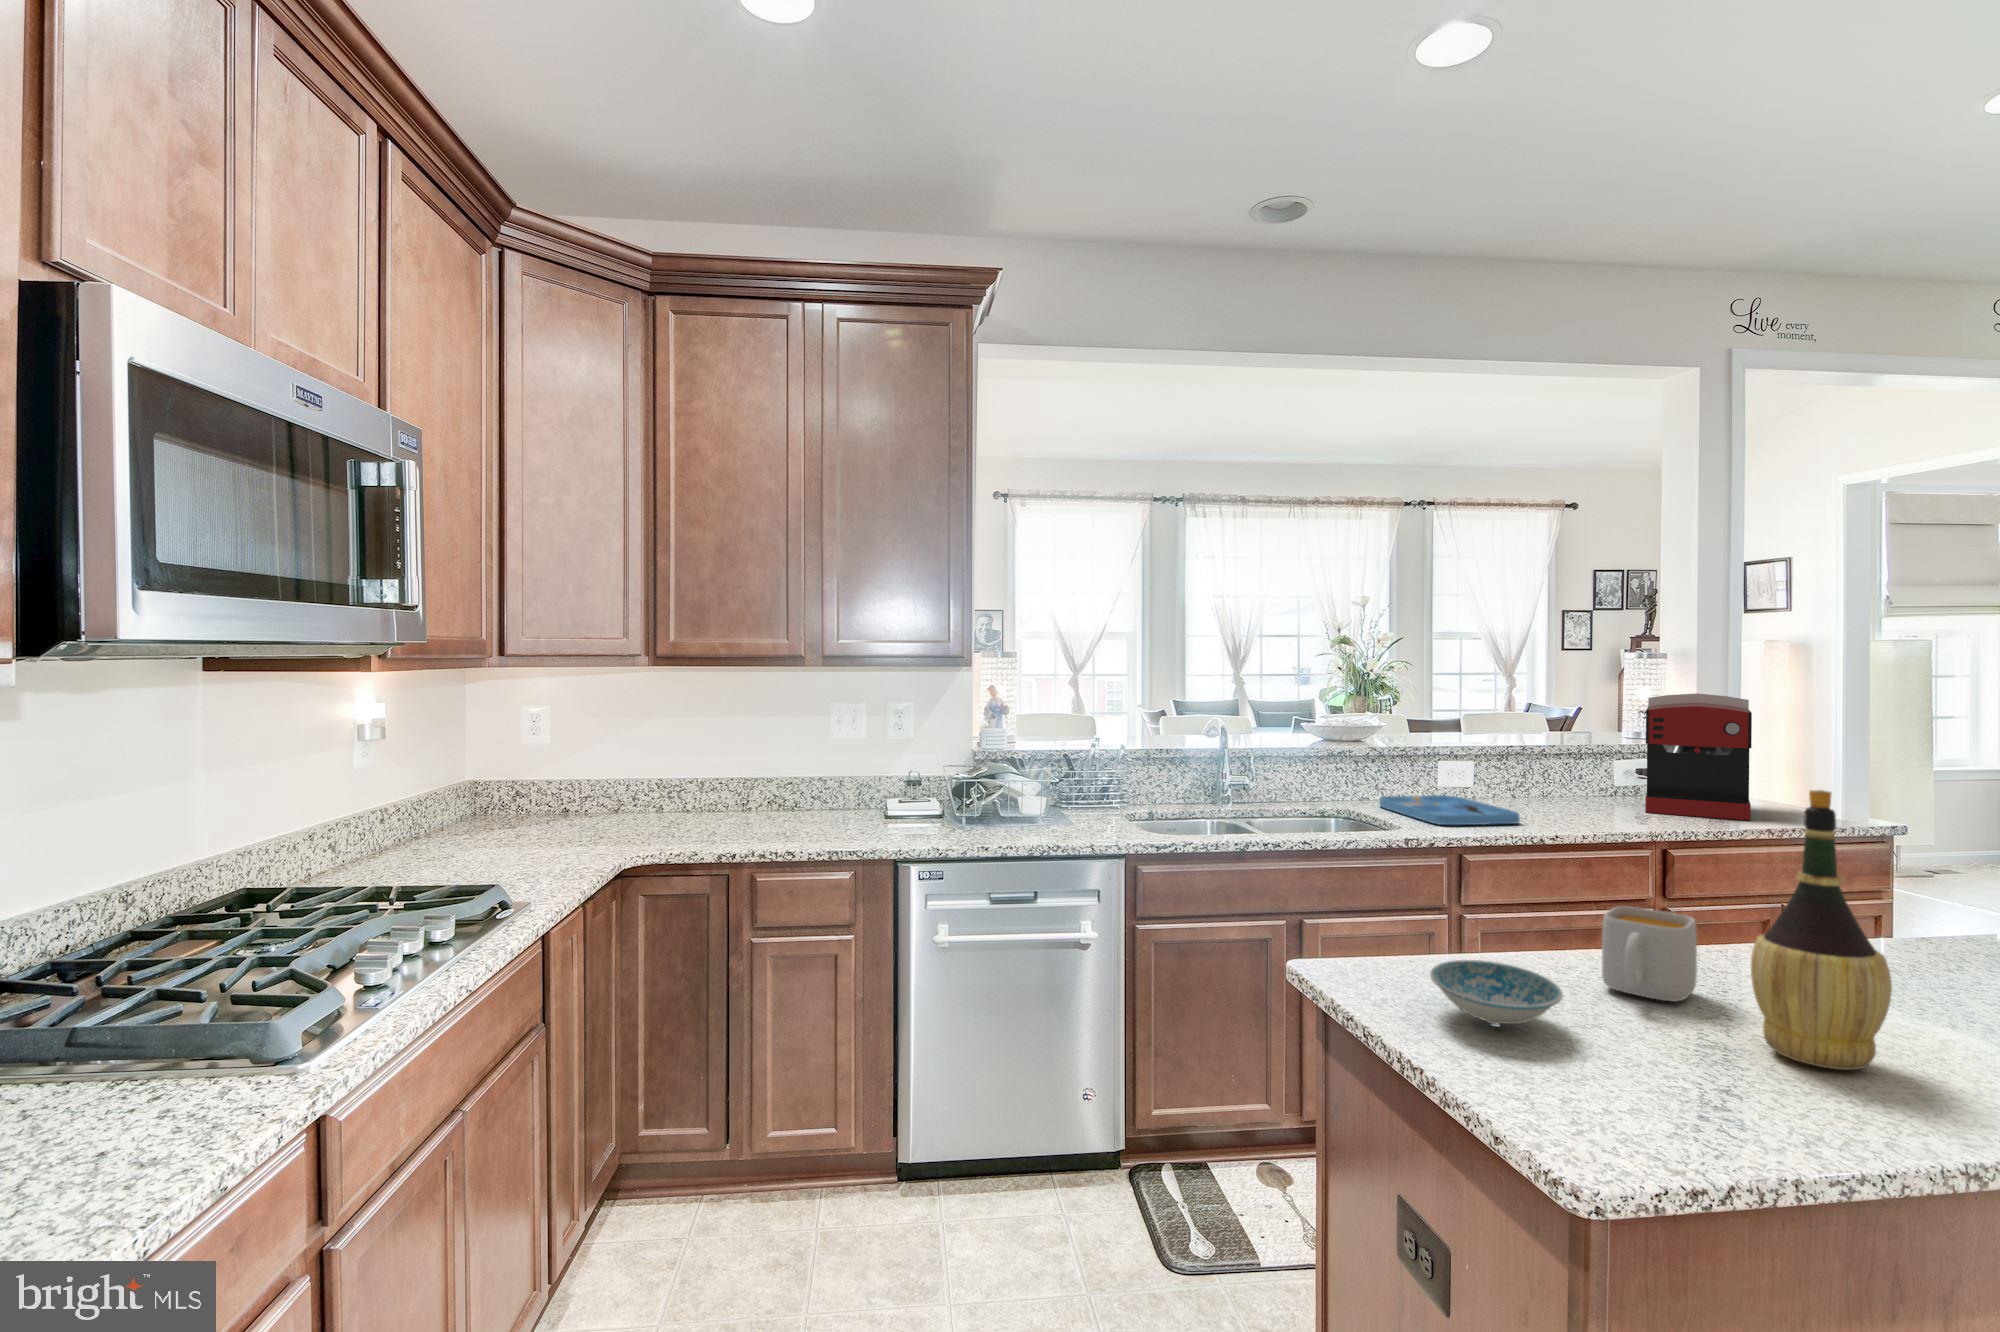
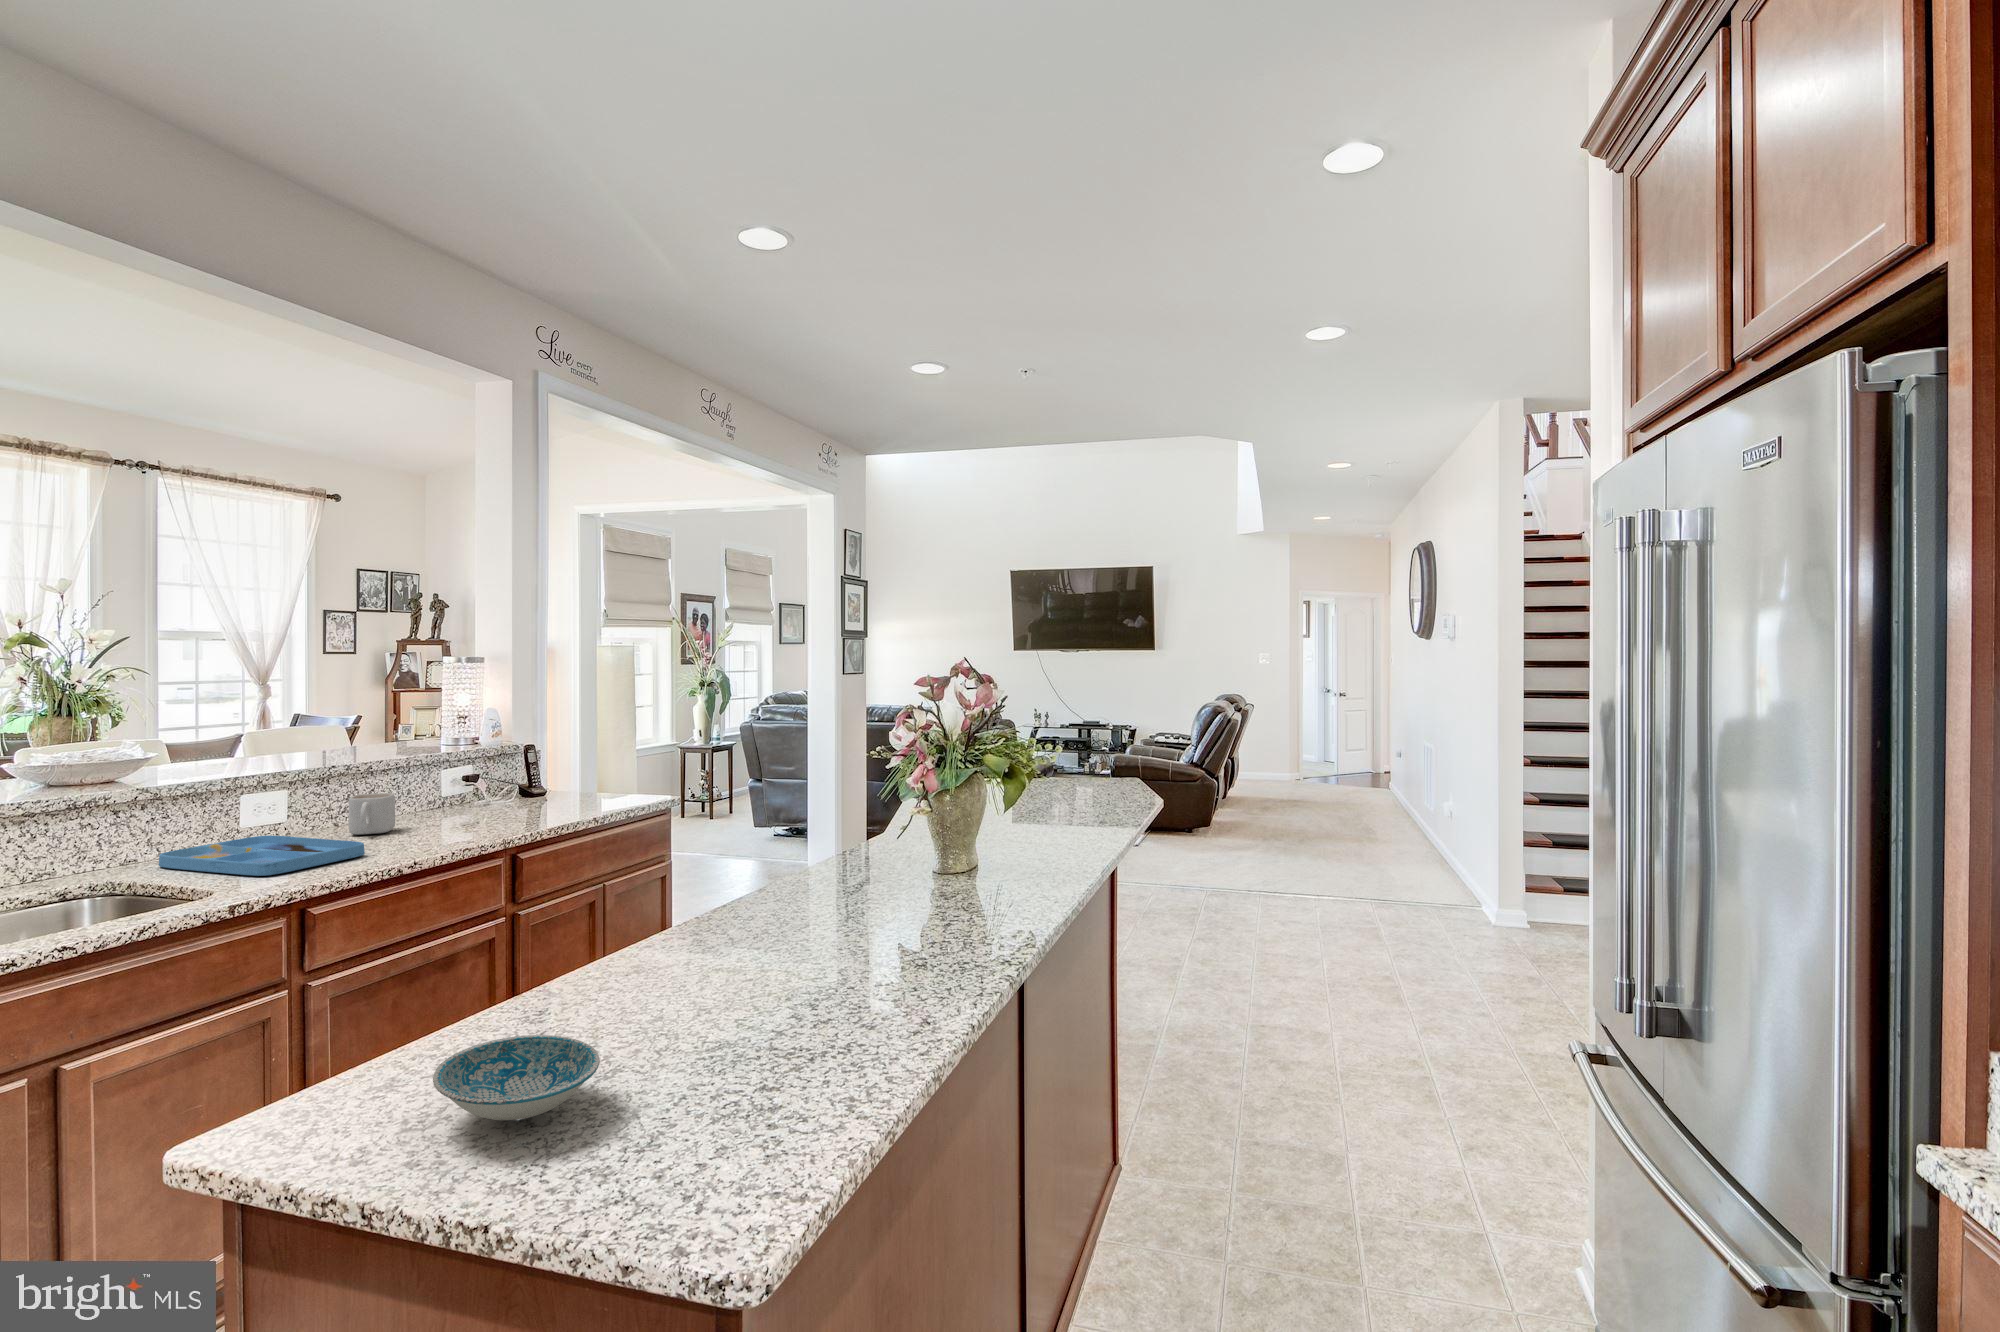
coffee maker: present [1645,693,1752,820] -> none [477,697,574,819]
wine bottle: present [1751,790,1892,1070] -> none [741,784,840,1033]
mug: present [1602,906,1697,1001] -> present [349,793,395,835]

